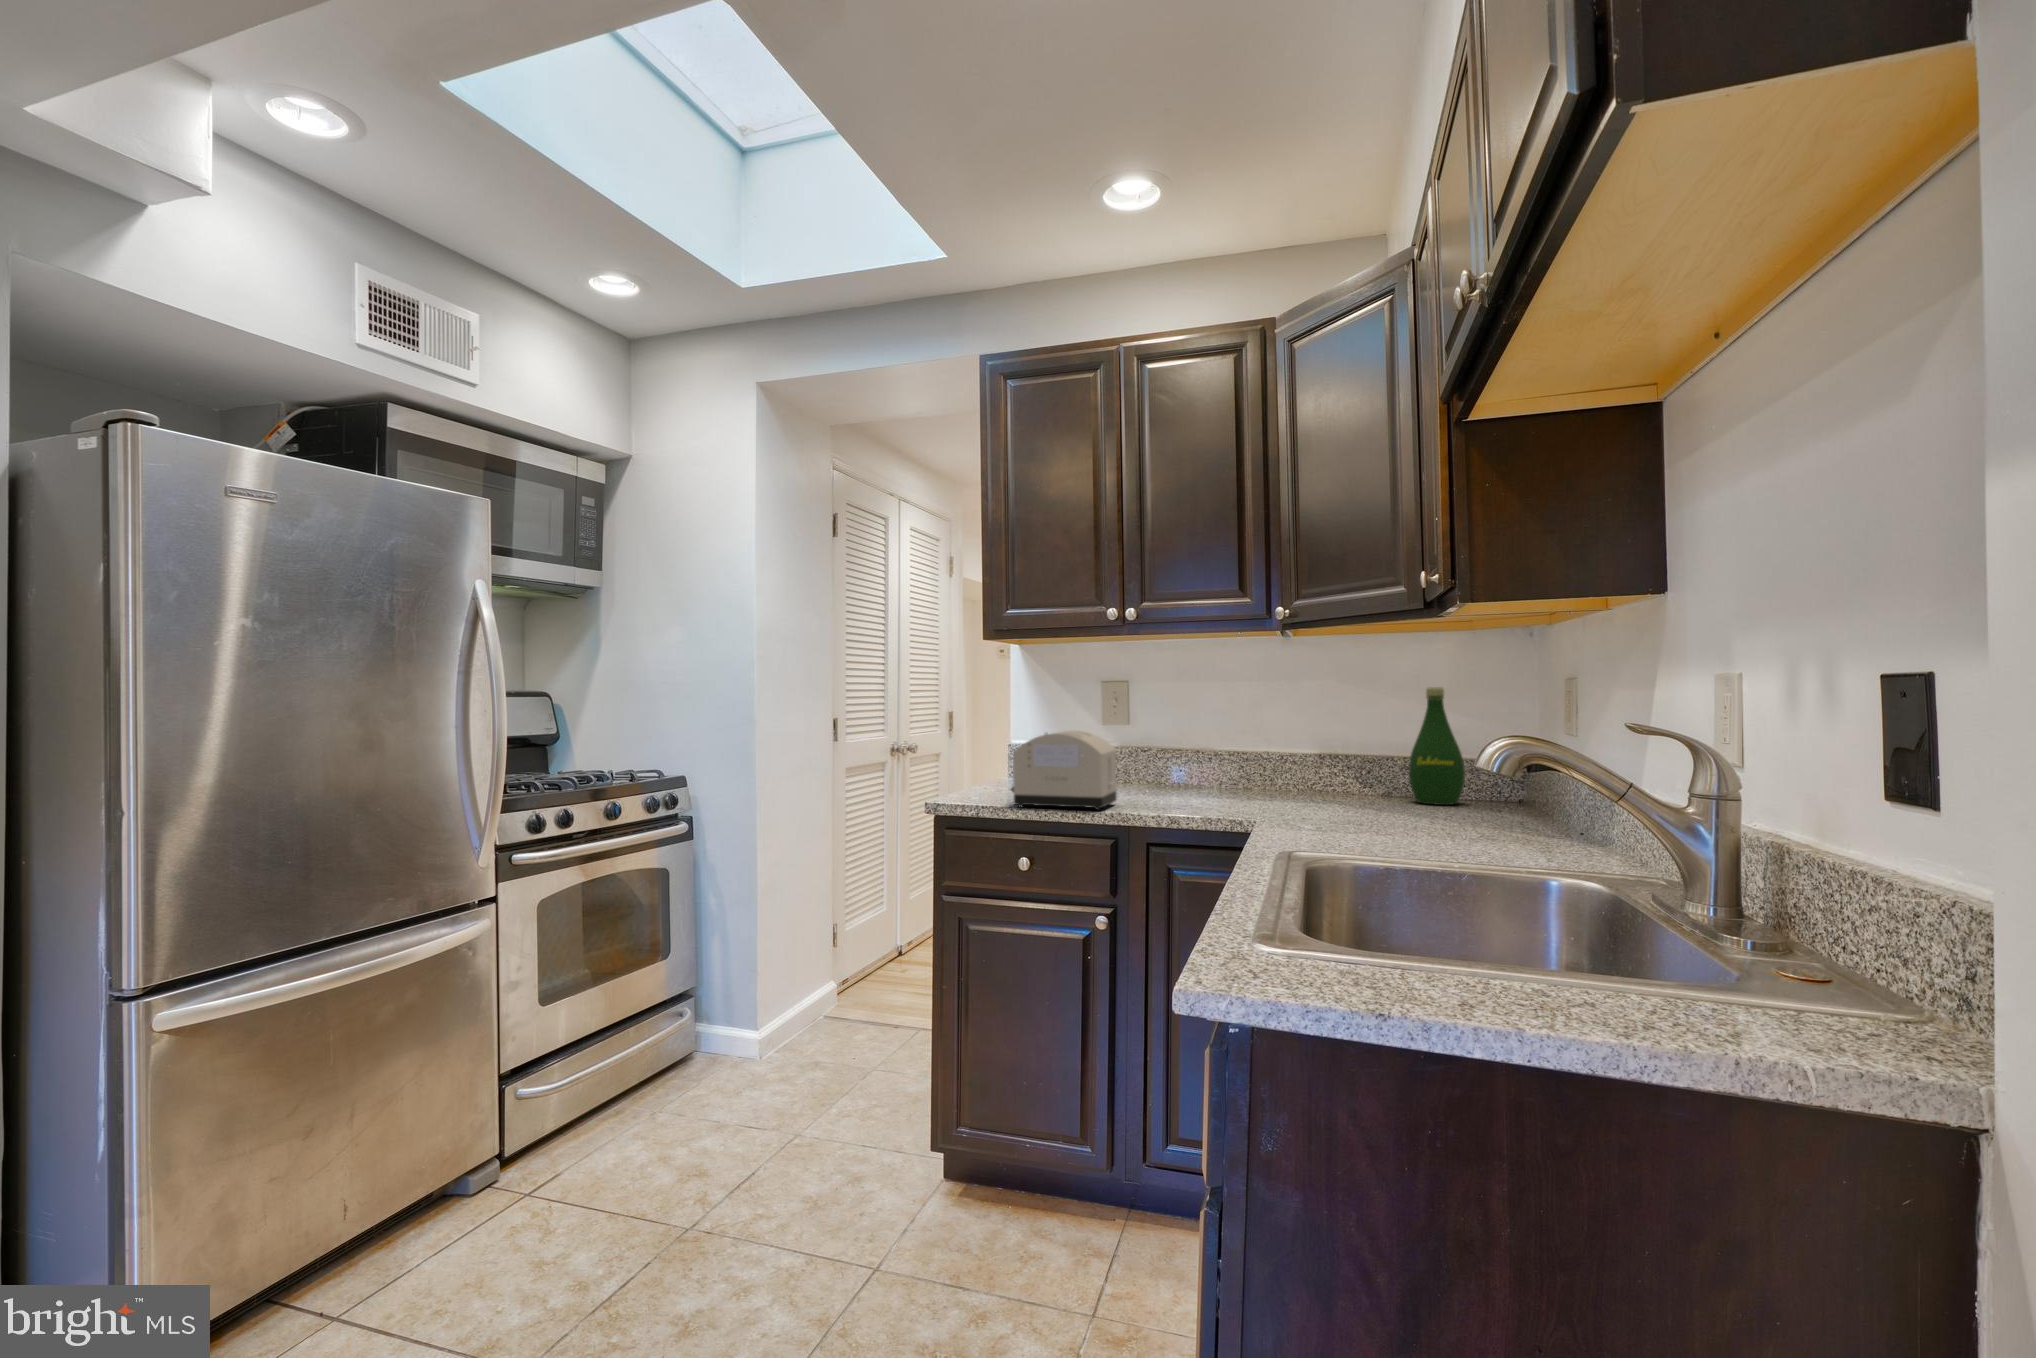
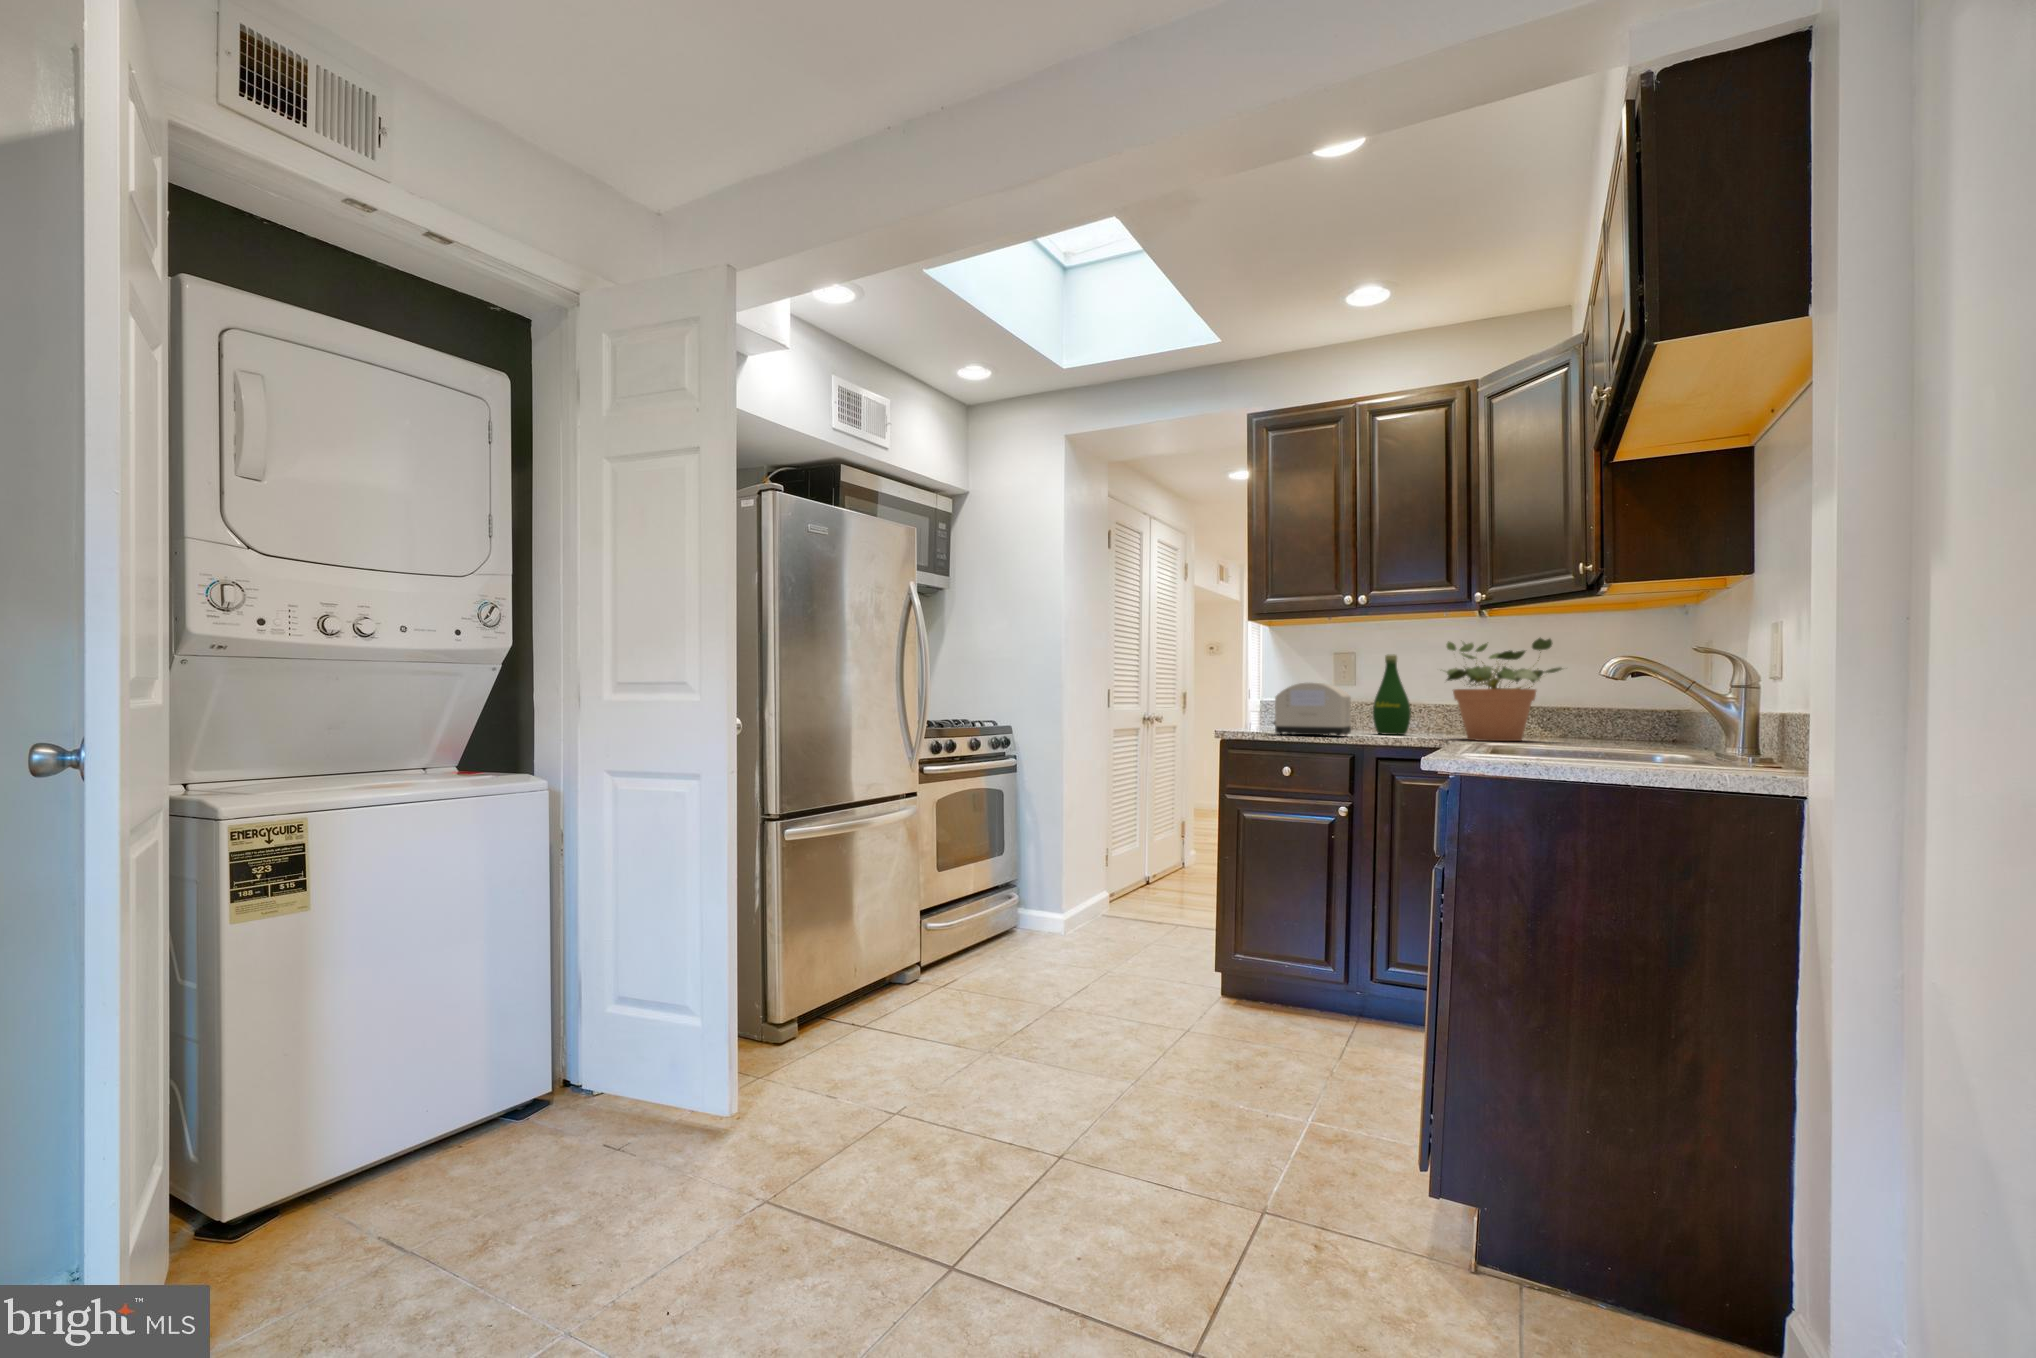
potted plant: none [1223,672,1397,815] -> present [1446,638,1562,741]
bottle: present [1409,688,1465,805] -> present [1373,654,1411,735]

